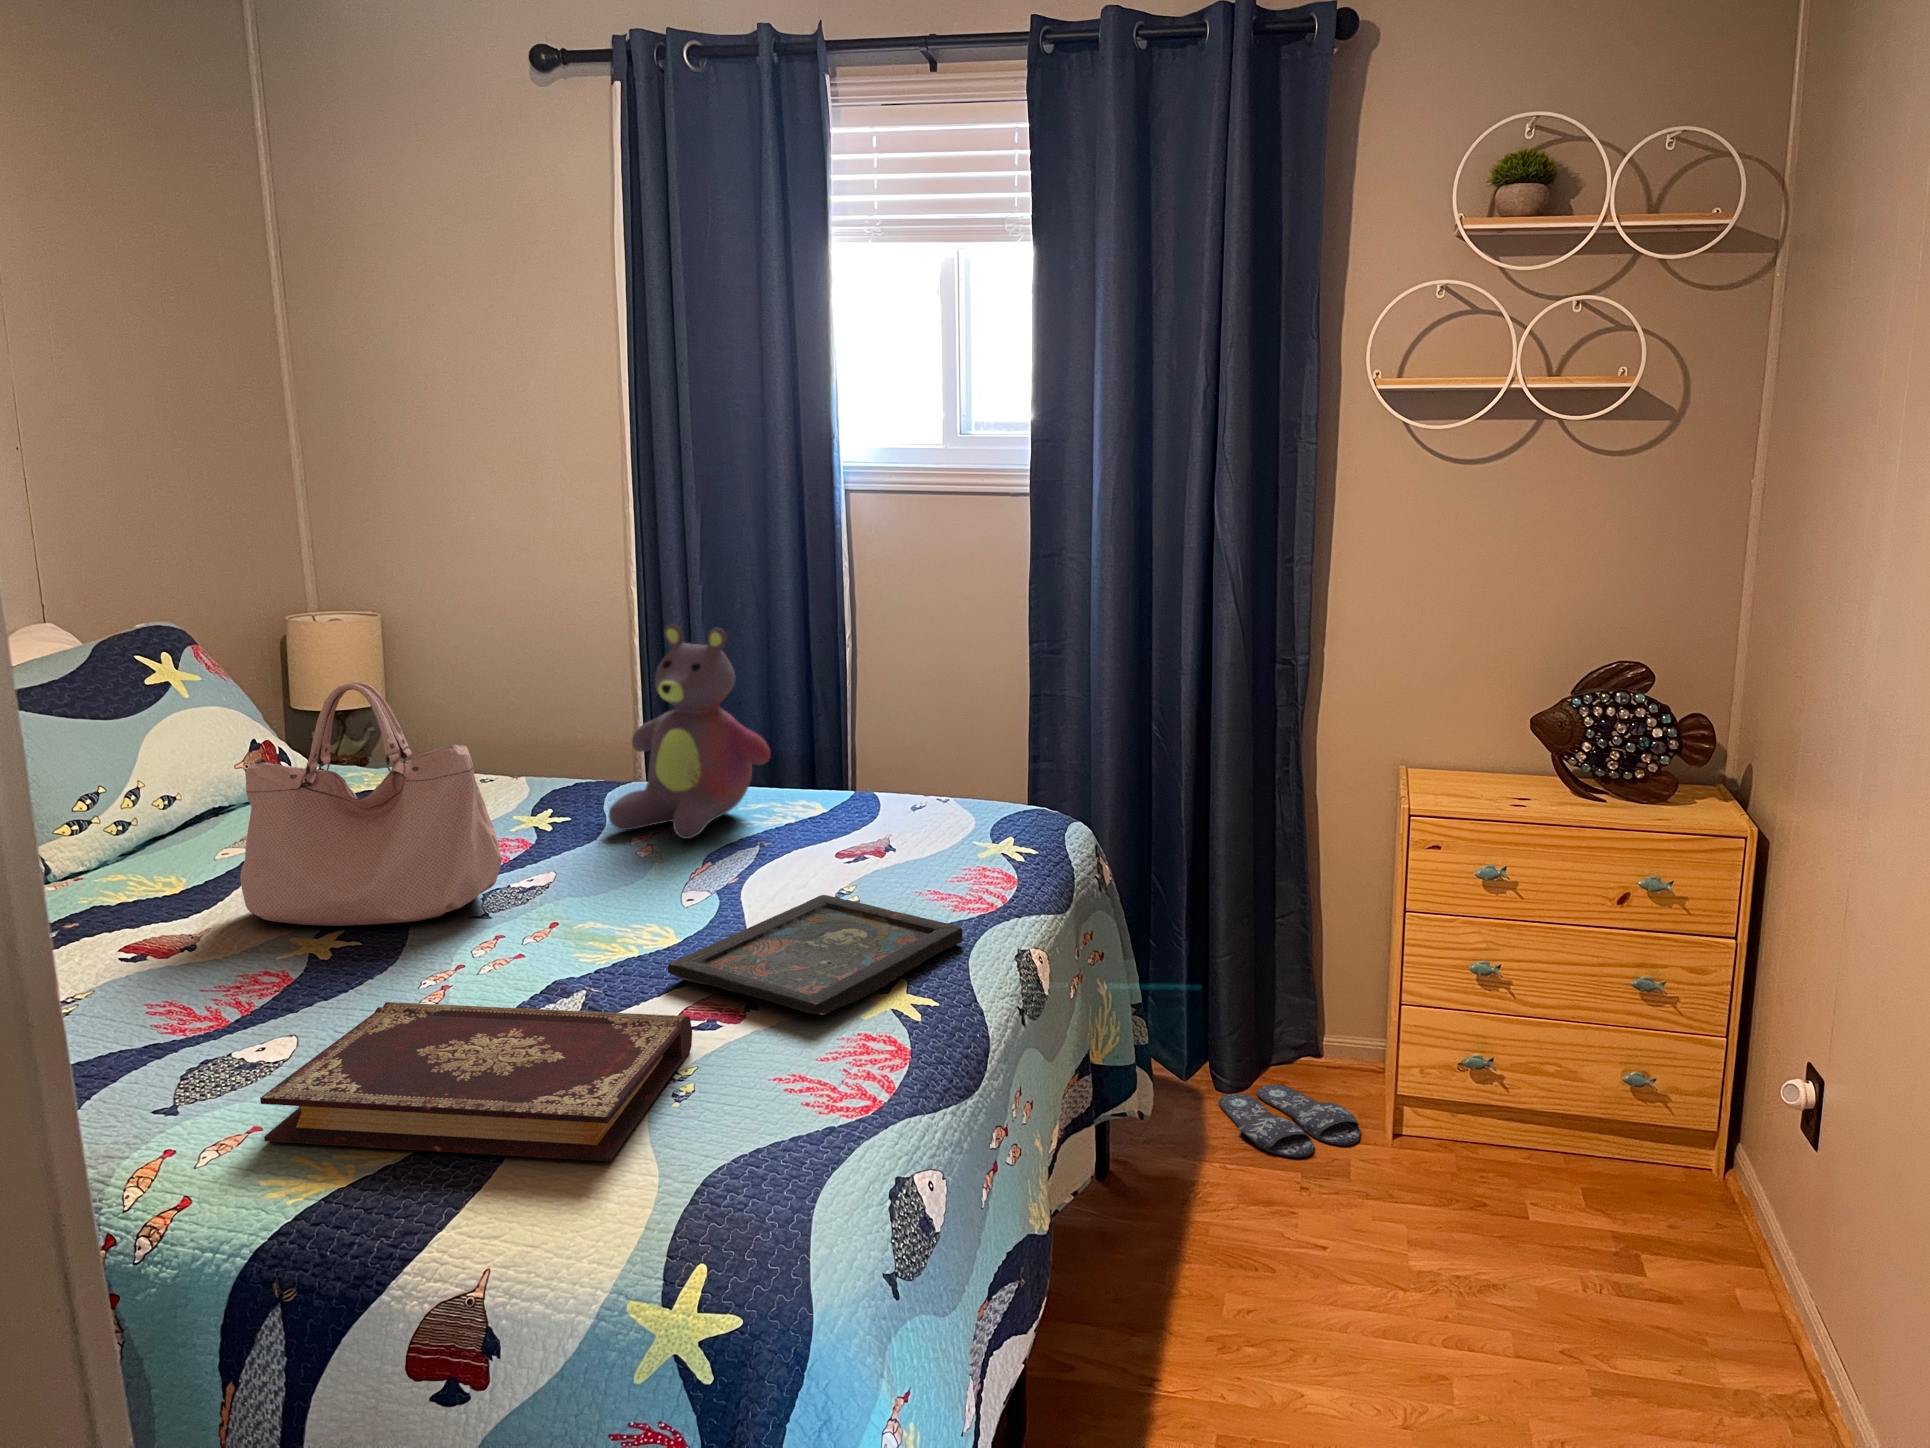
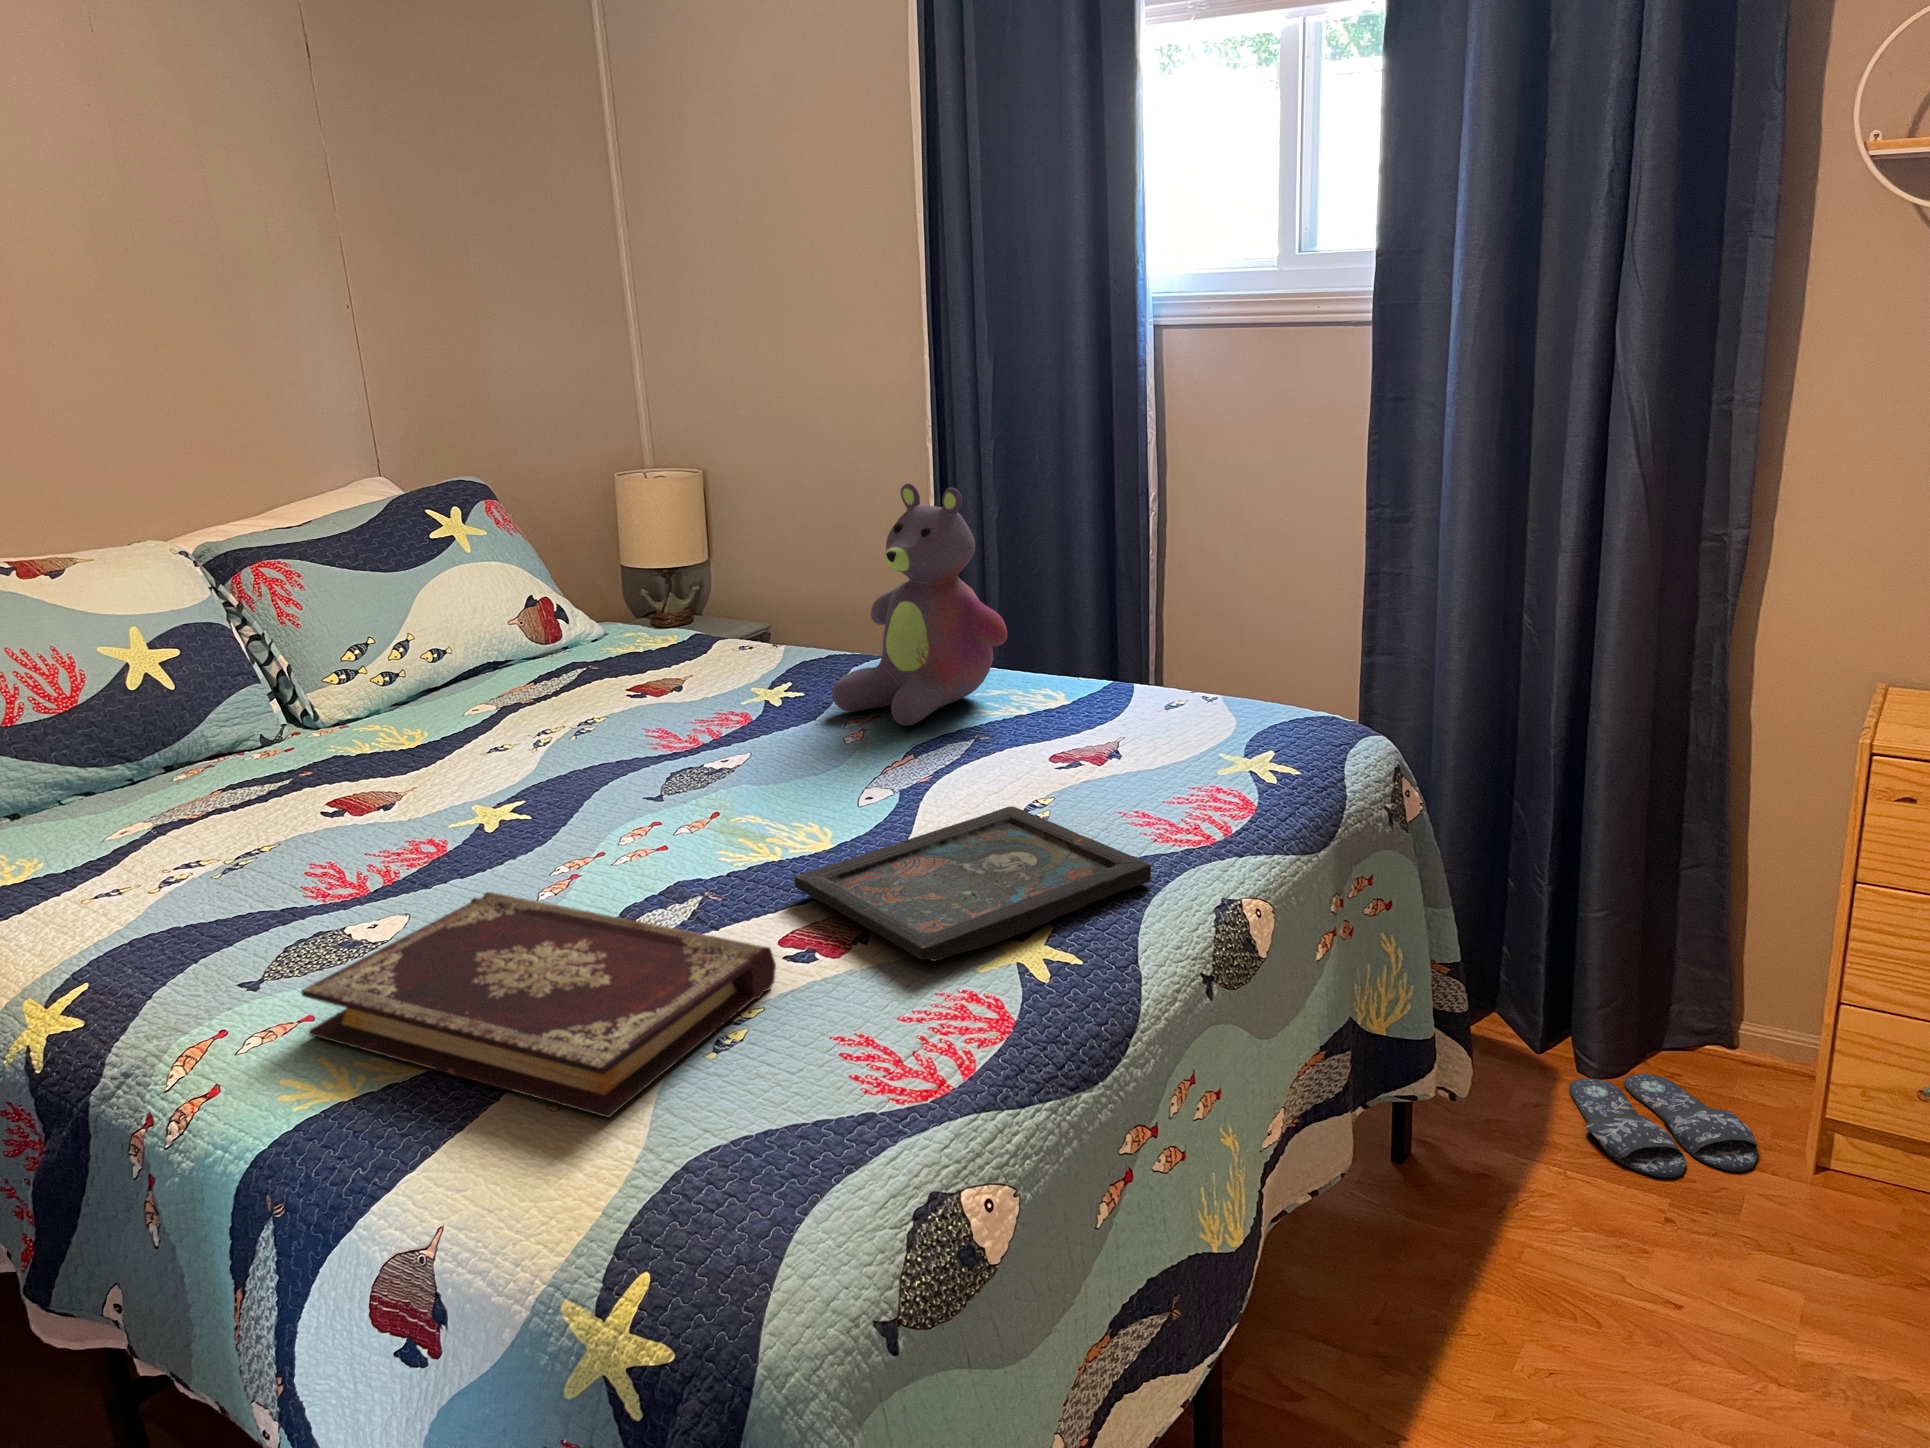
handbag: present [240,681,501,926] -> none [444,542,681,798]

